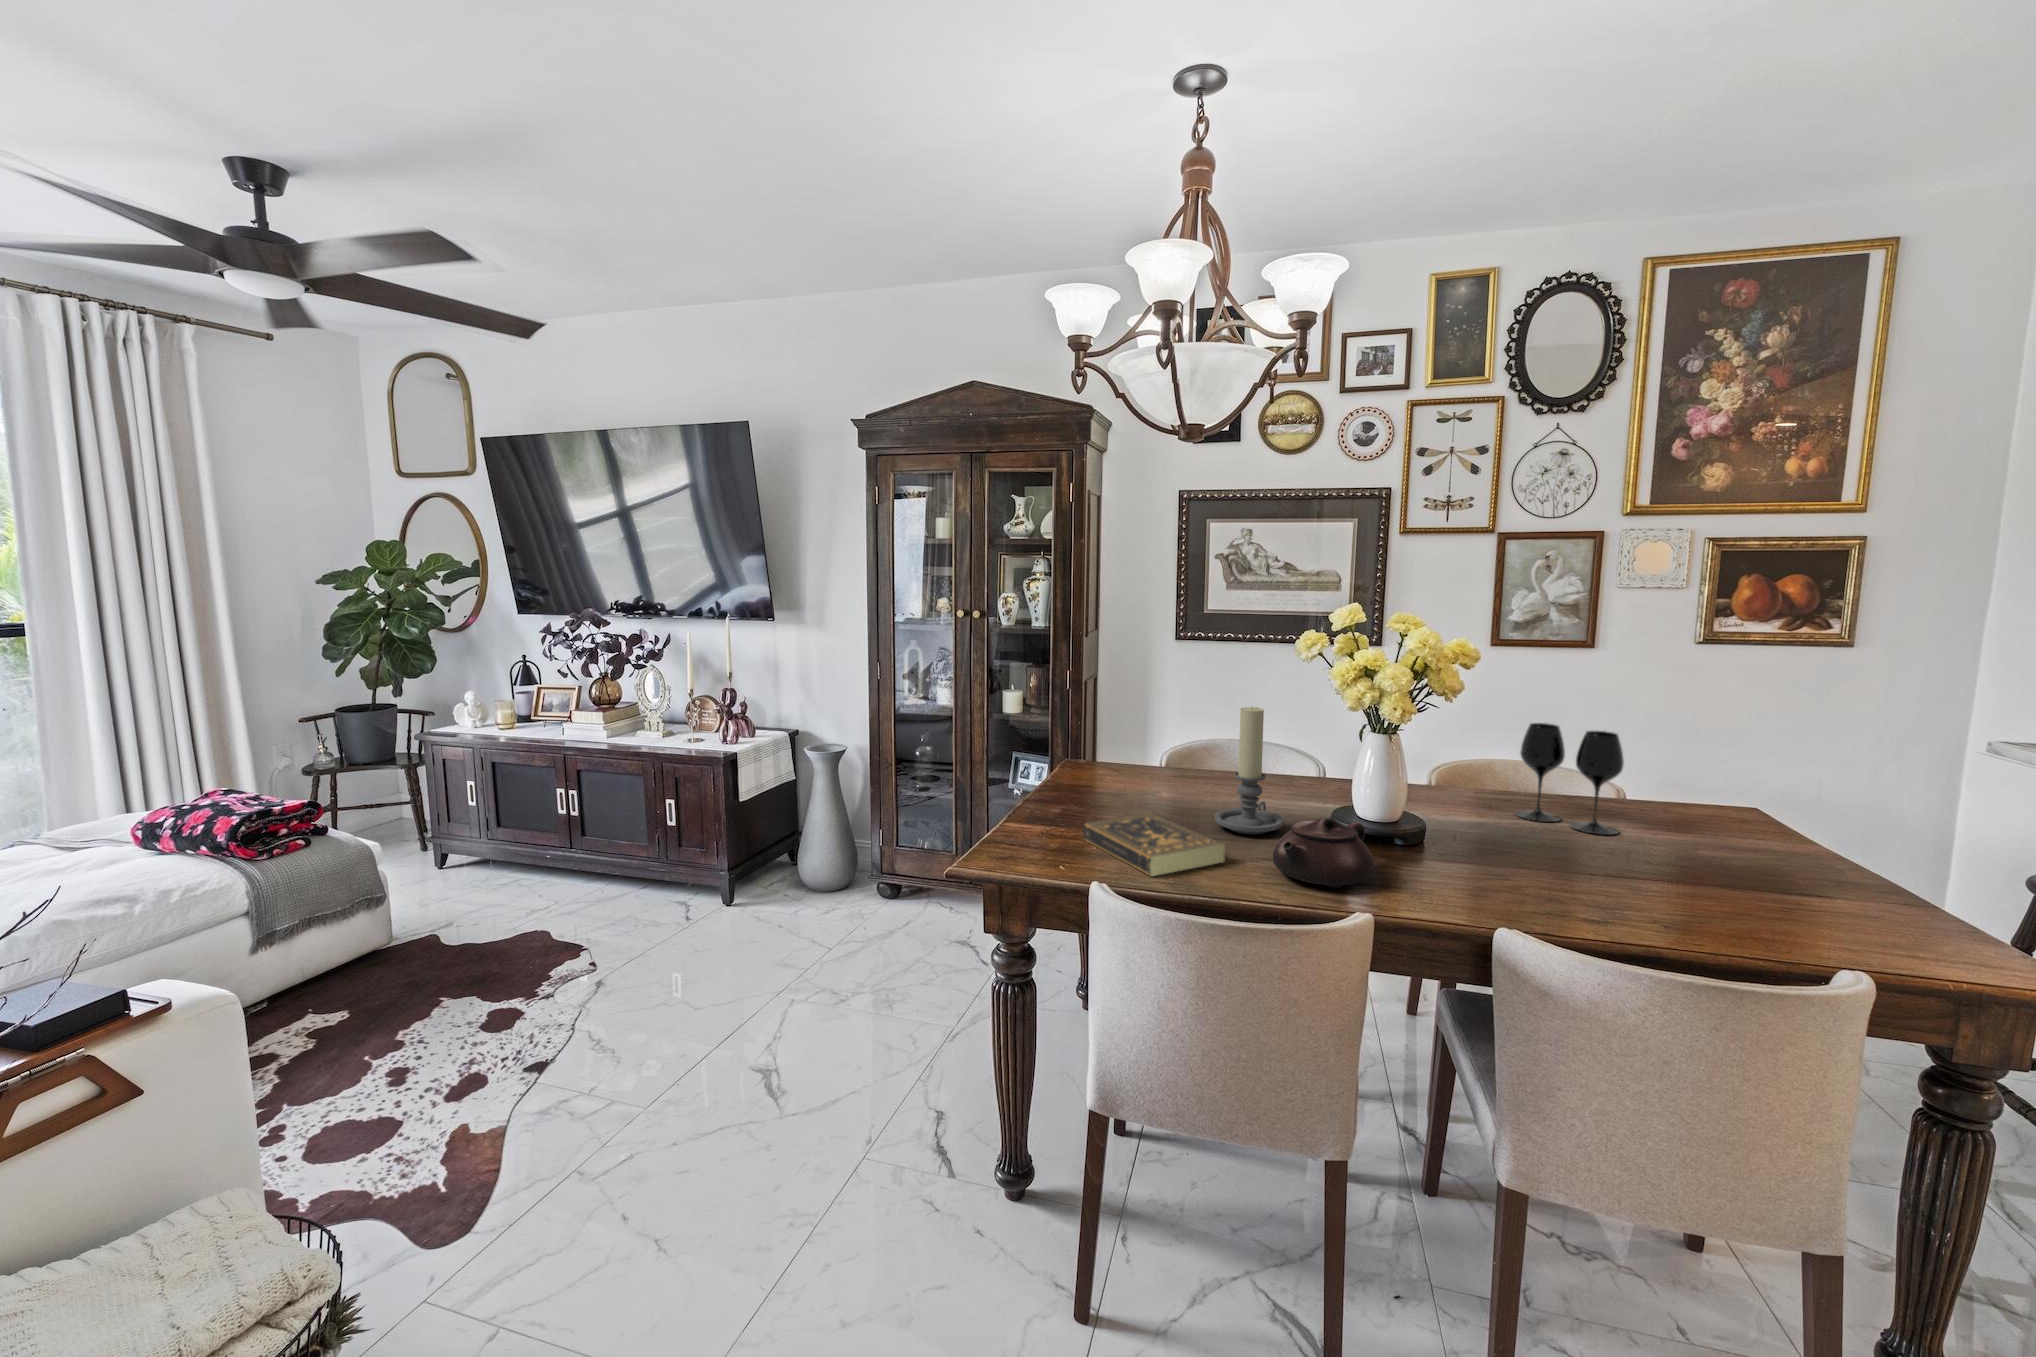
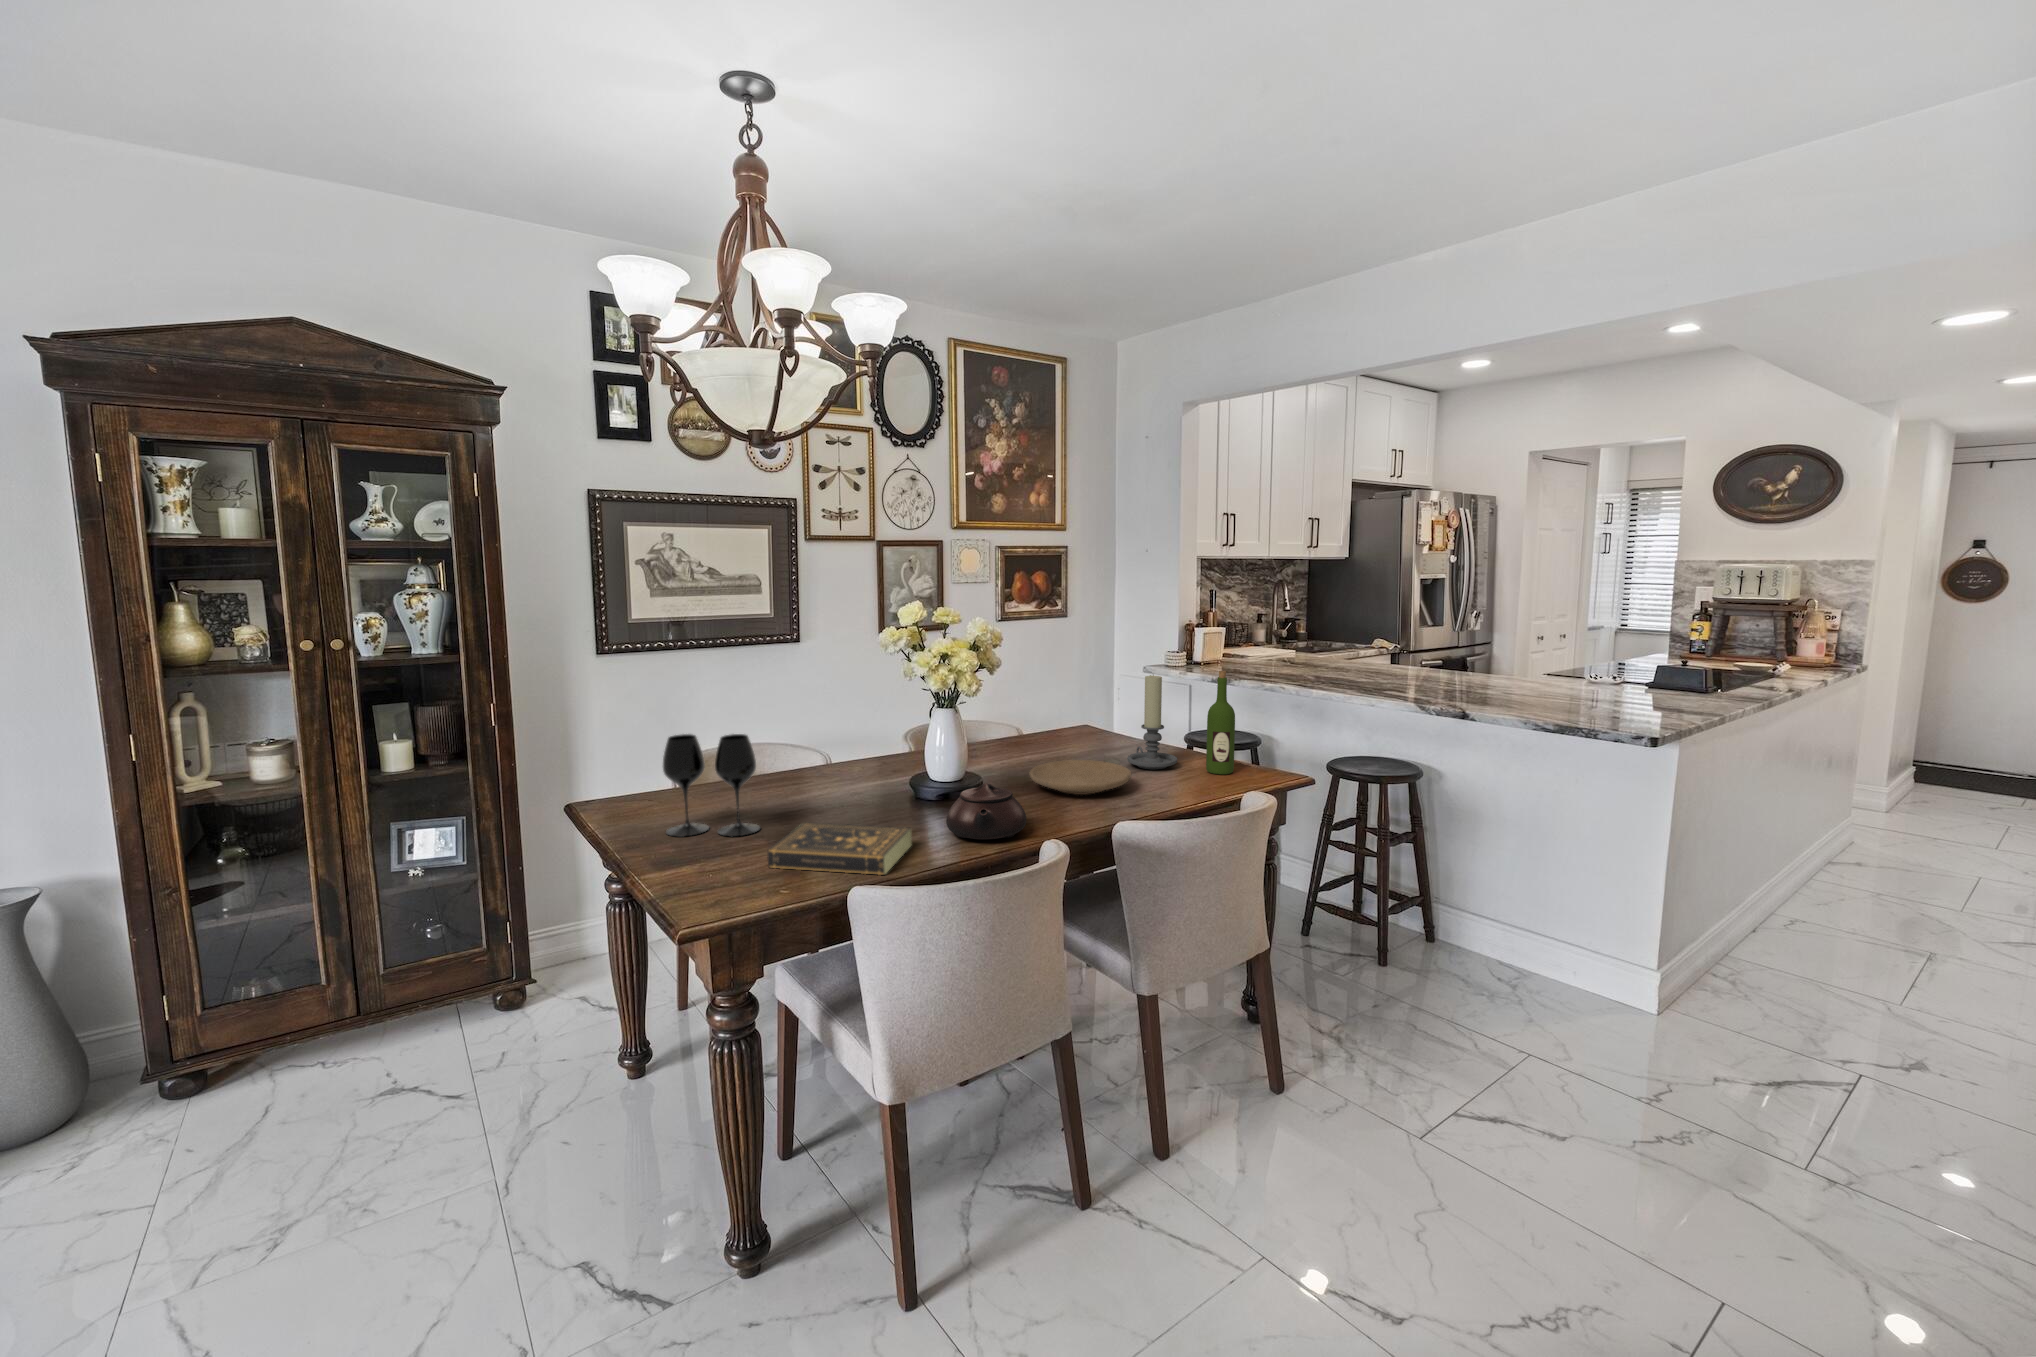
candle holder: present [1215,706,1283,834] -> present [1127,675,1177,769]
wine glass: present [1515,723,1624,835] -> present [663,734,760,837]
wine bottle: none [1832,744,1908,926] -> present [1206,671,1235,774]
plate: none [1469,826,1635,882] -> present [1030,760,1131,795]

